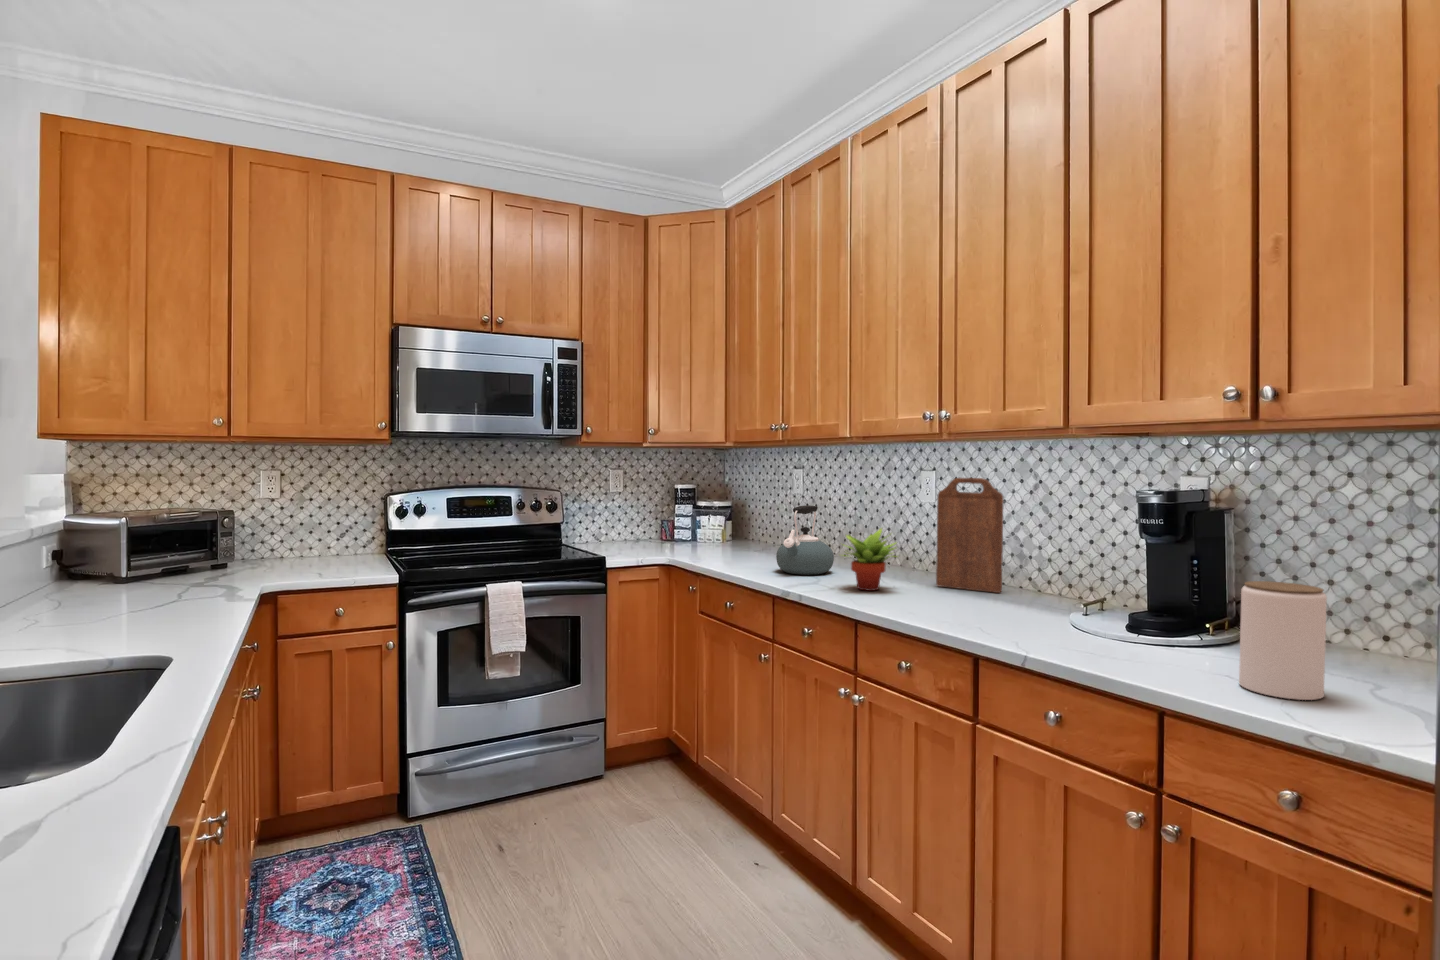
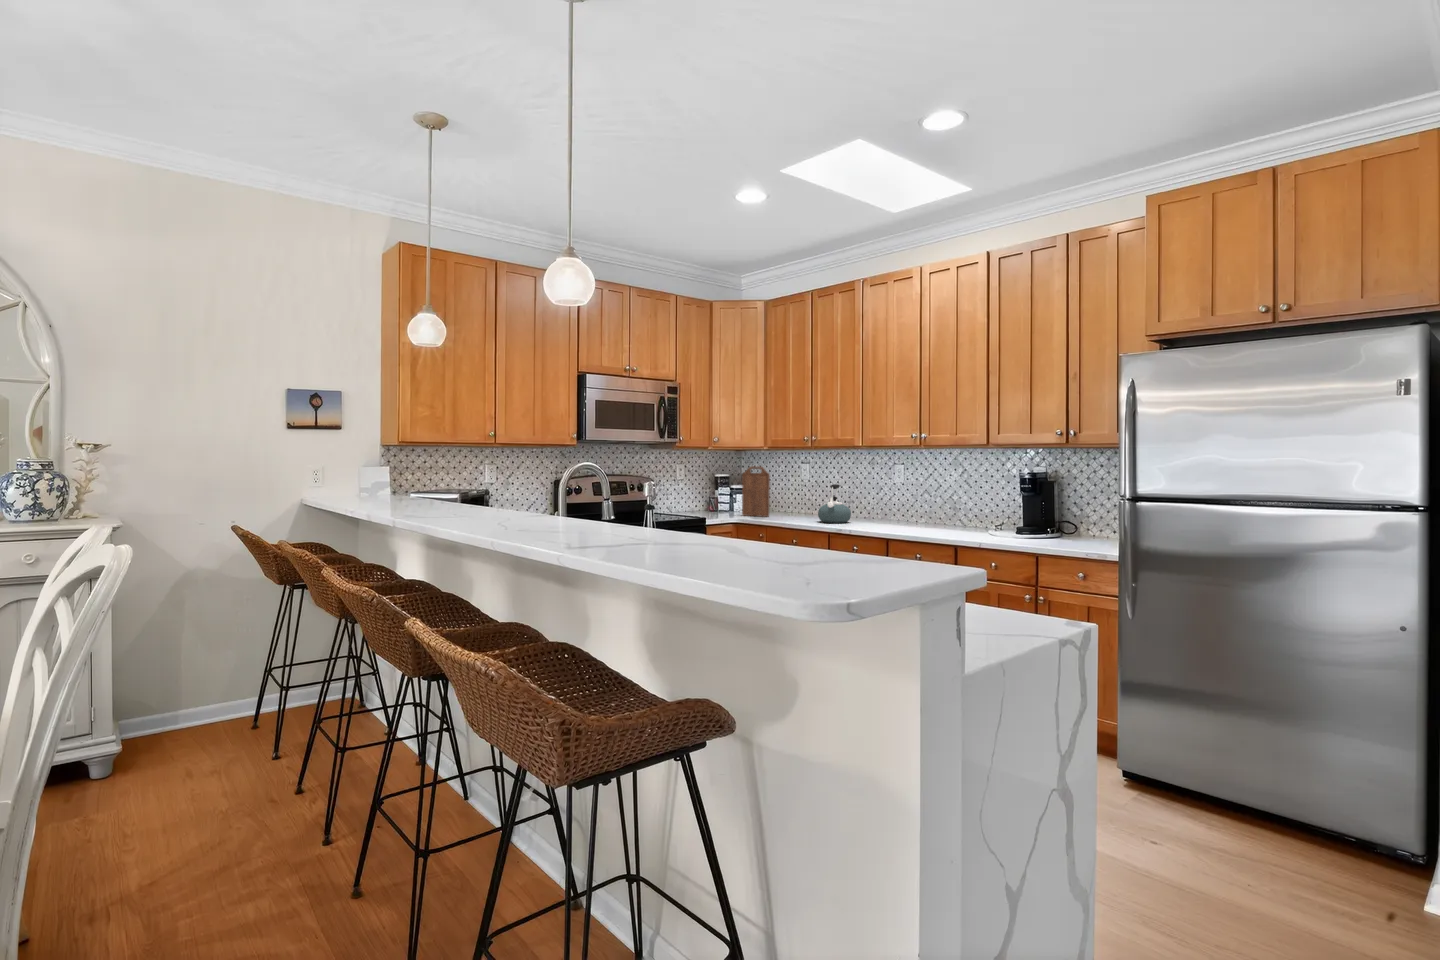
cutting board: present [936,478,1003,593] -> present [742,466,770,517]
succulent plant: present [843,528,897,591] -> none [867,494,900,527]
jar: present [1239,581,1327,700] -> none [1065,506,1094,546]

